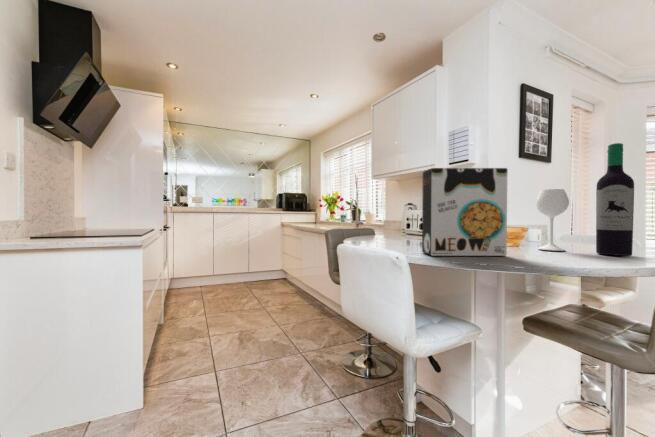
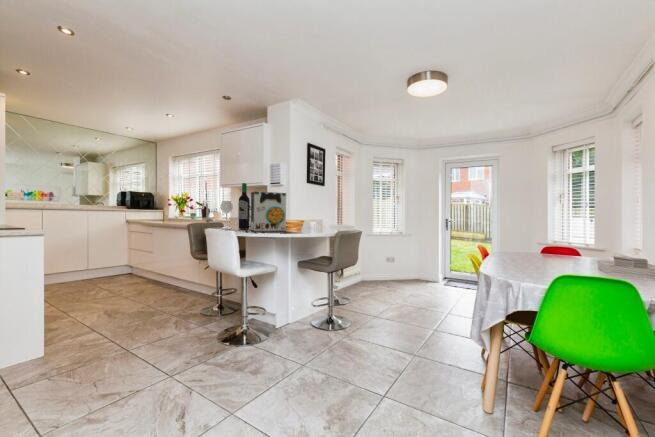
wine bottle: present [536,143,634,256] -> present [220,183,250,229]

